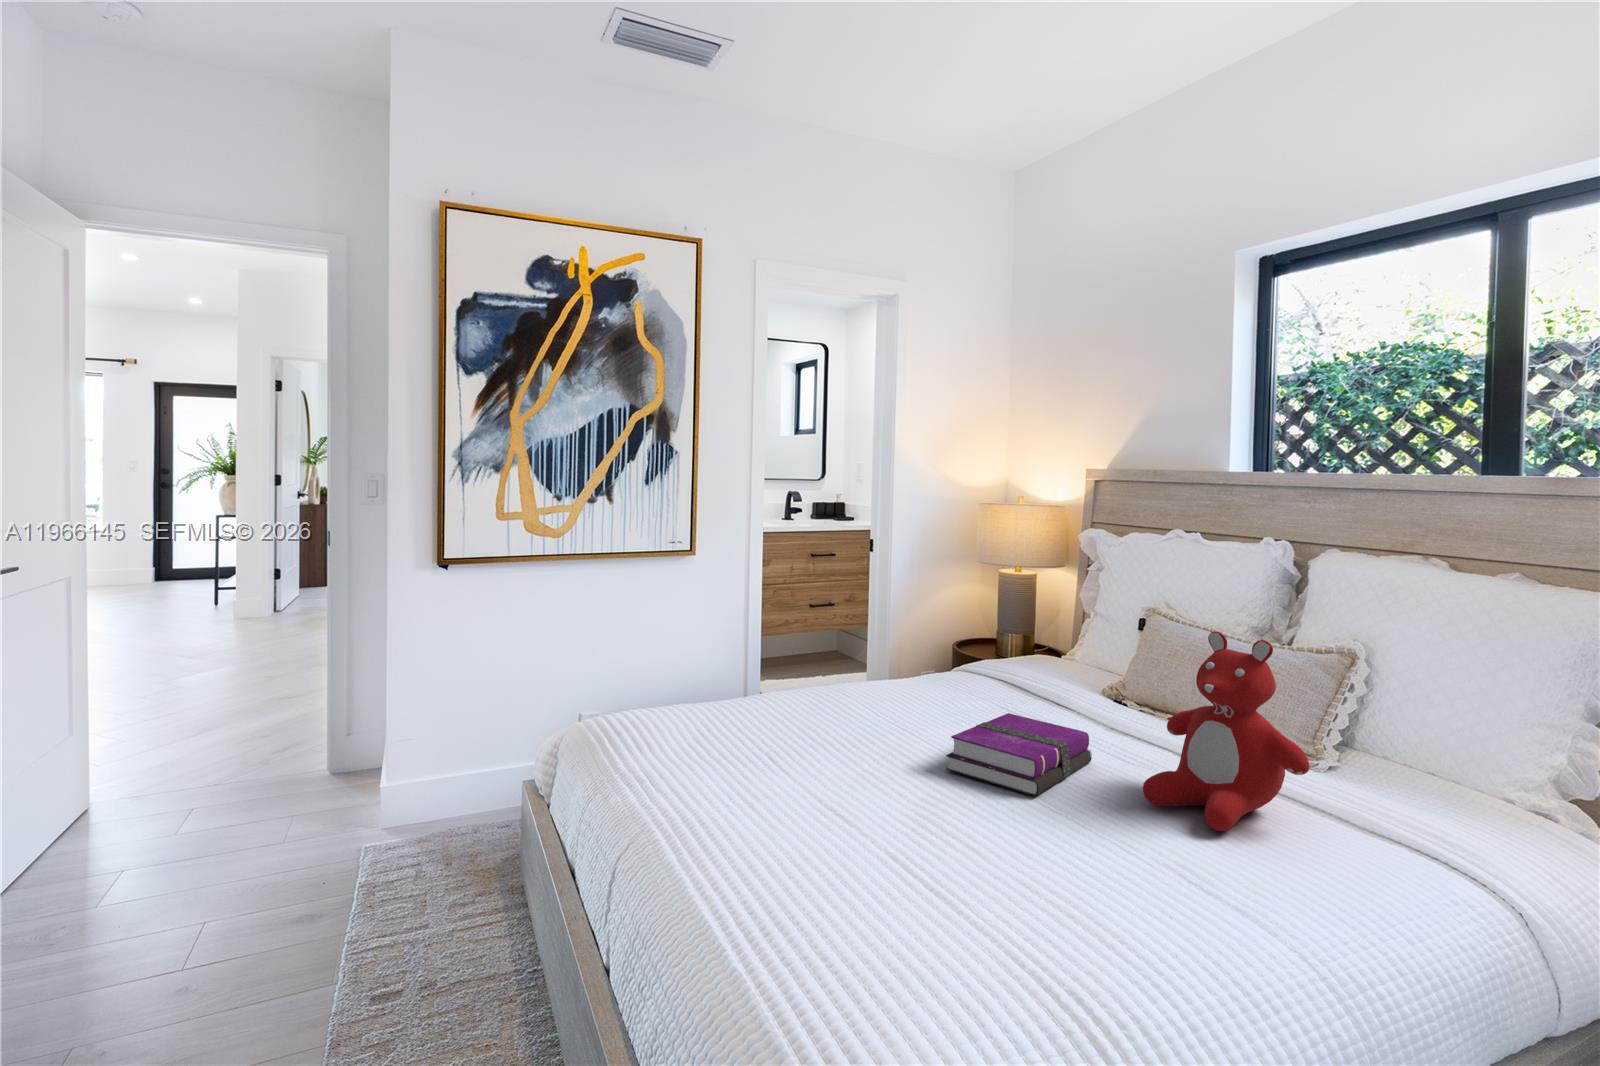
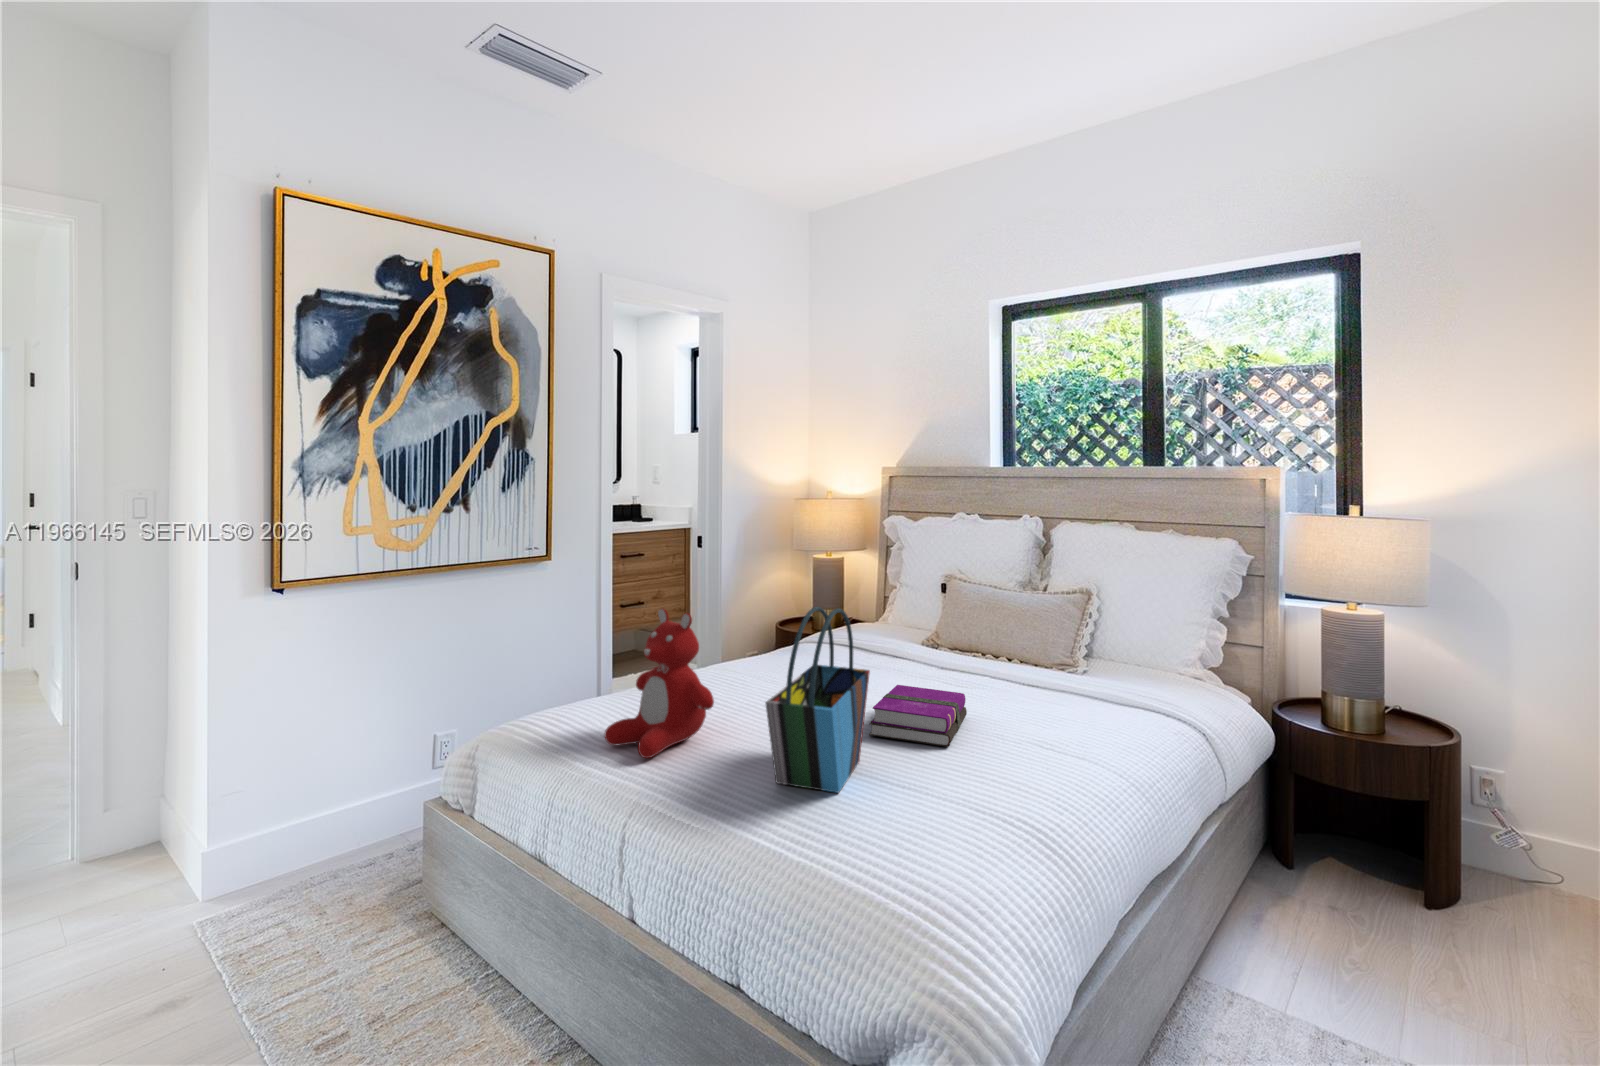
tote bag: none [766,607,935,832] -> present [766,607,870,793]
teddy bear: present [1143,631,1309,831] -> present [605,608,714,758]

